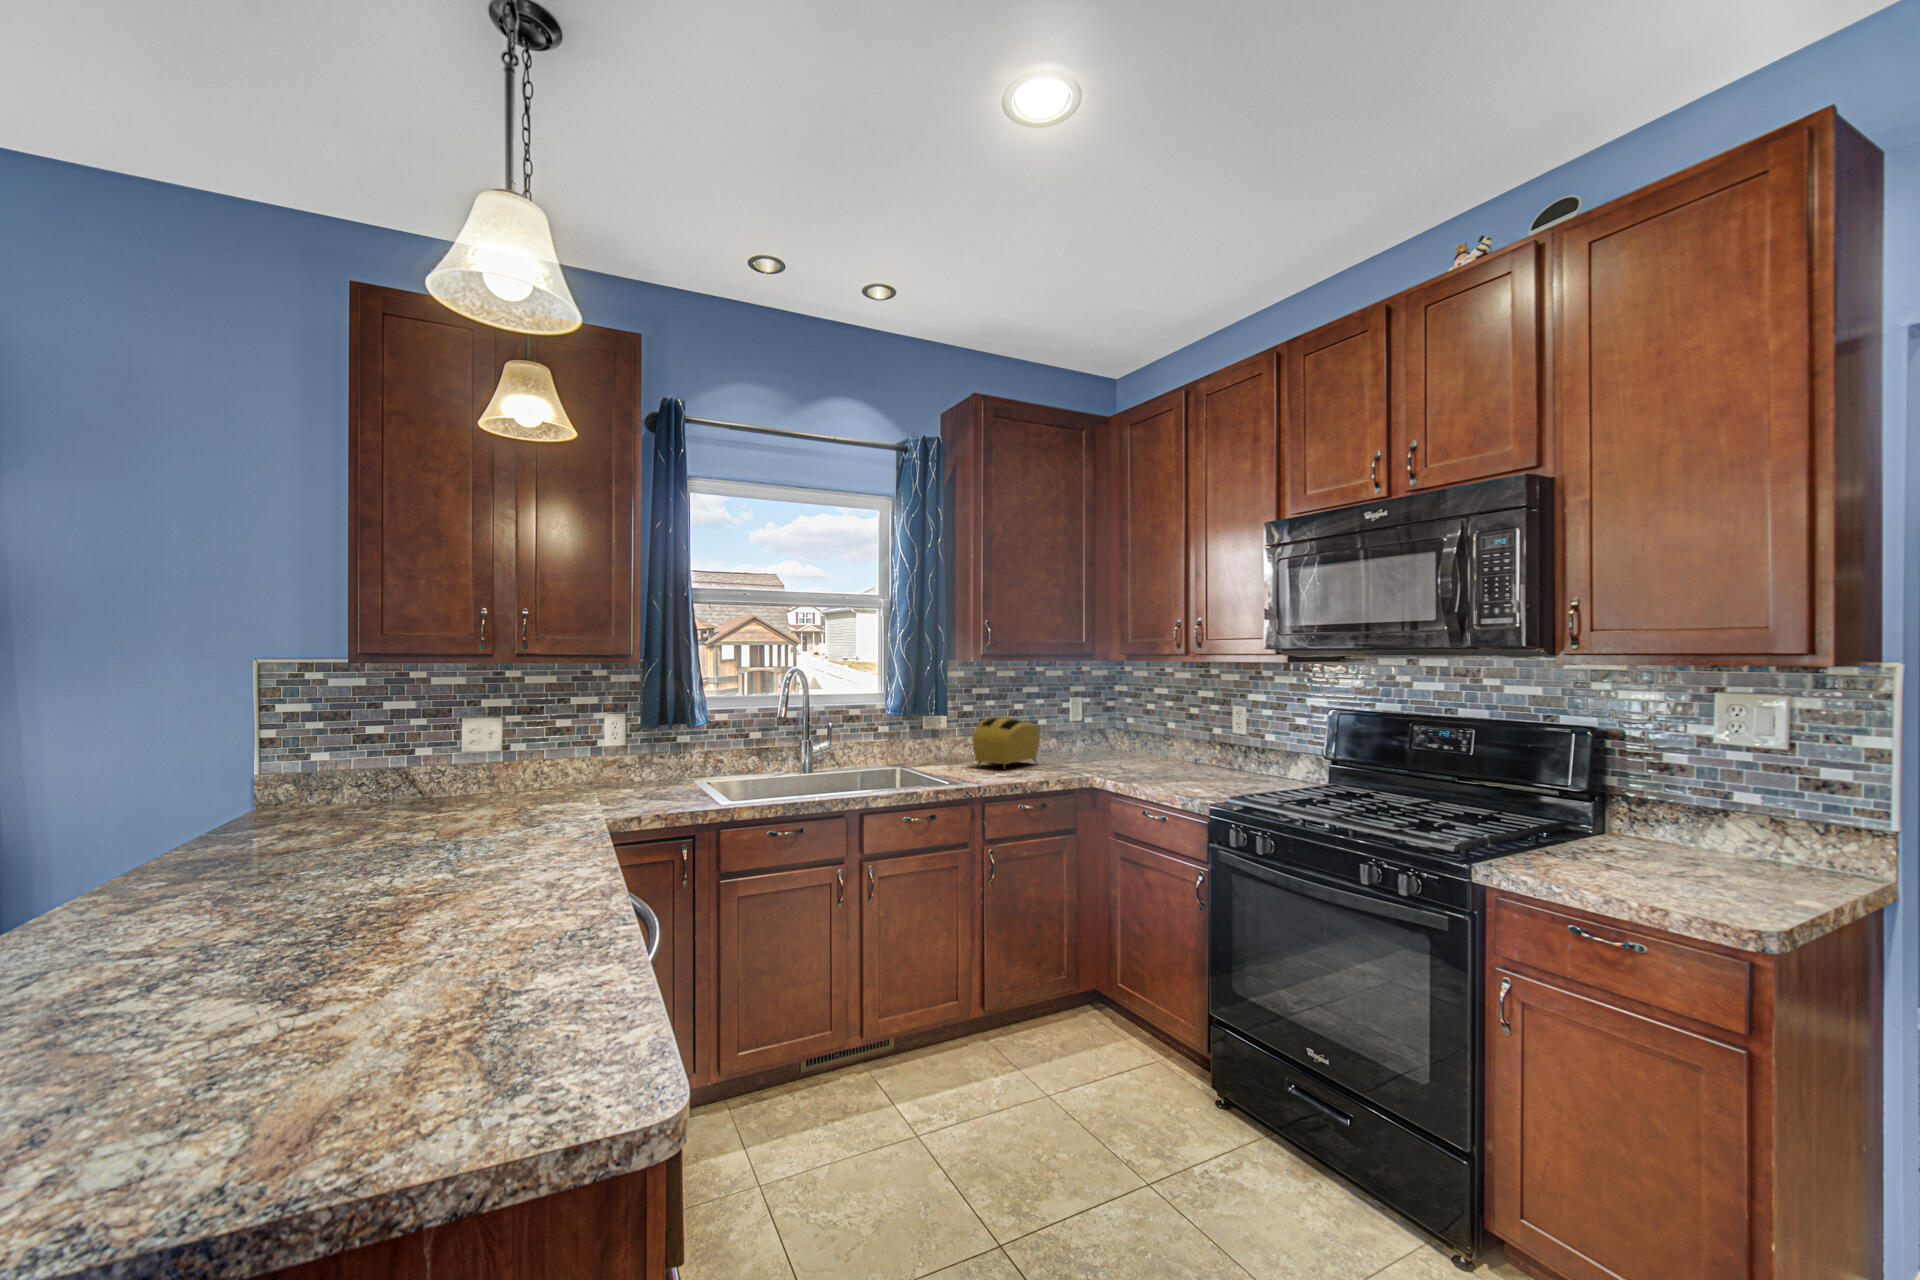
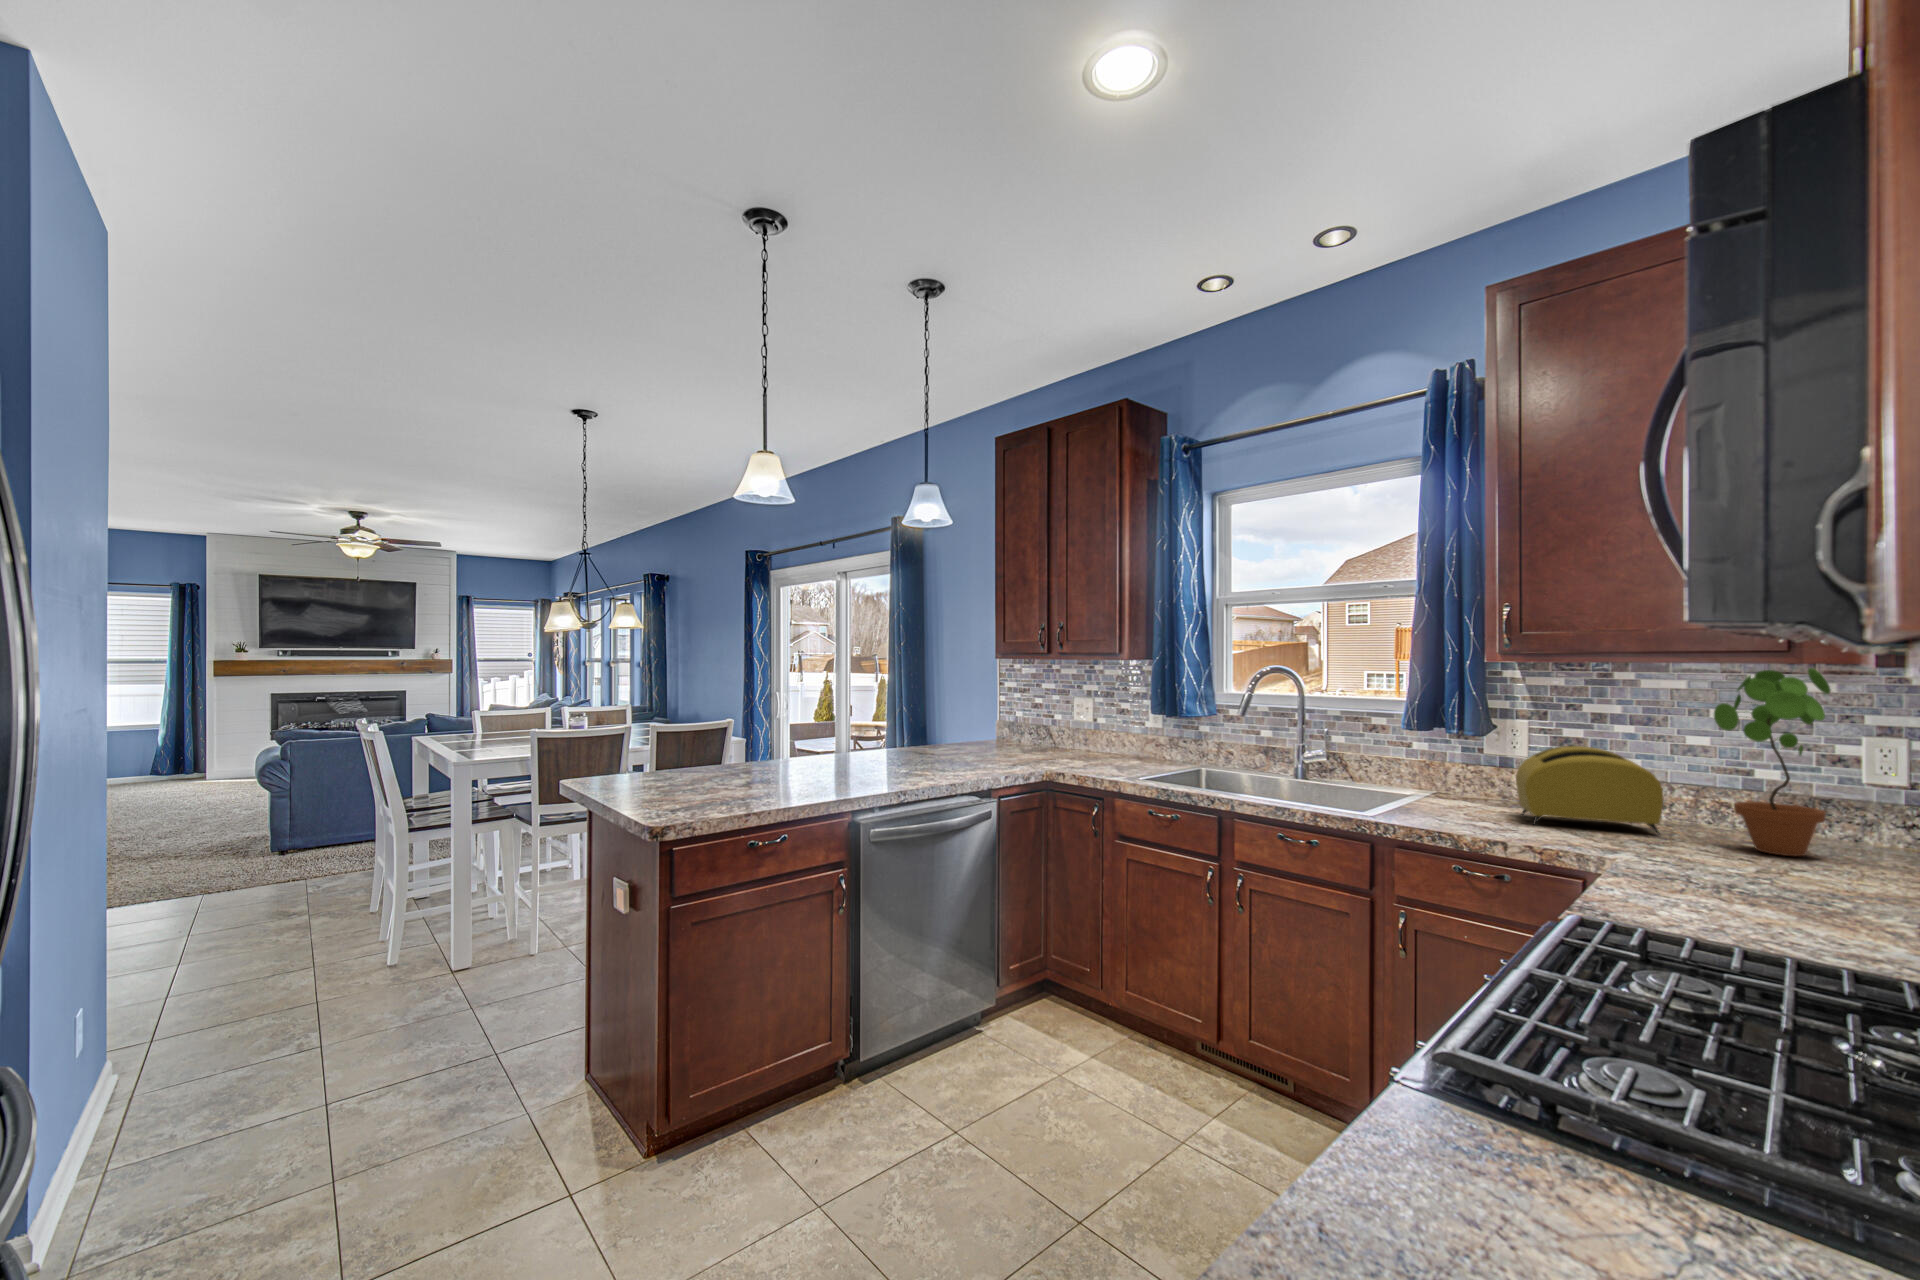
potted plant: none [1059,668,1098,762] -> present [1714,668,1831,856]

